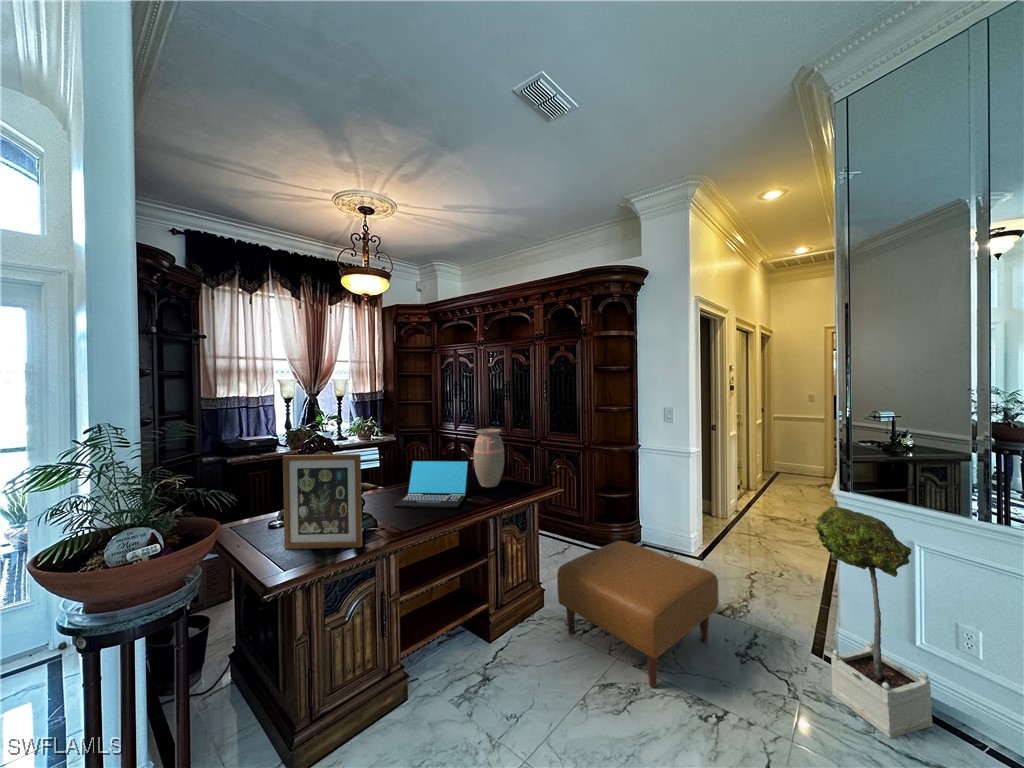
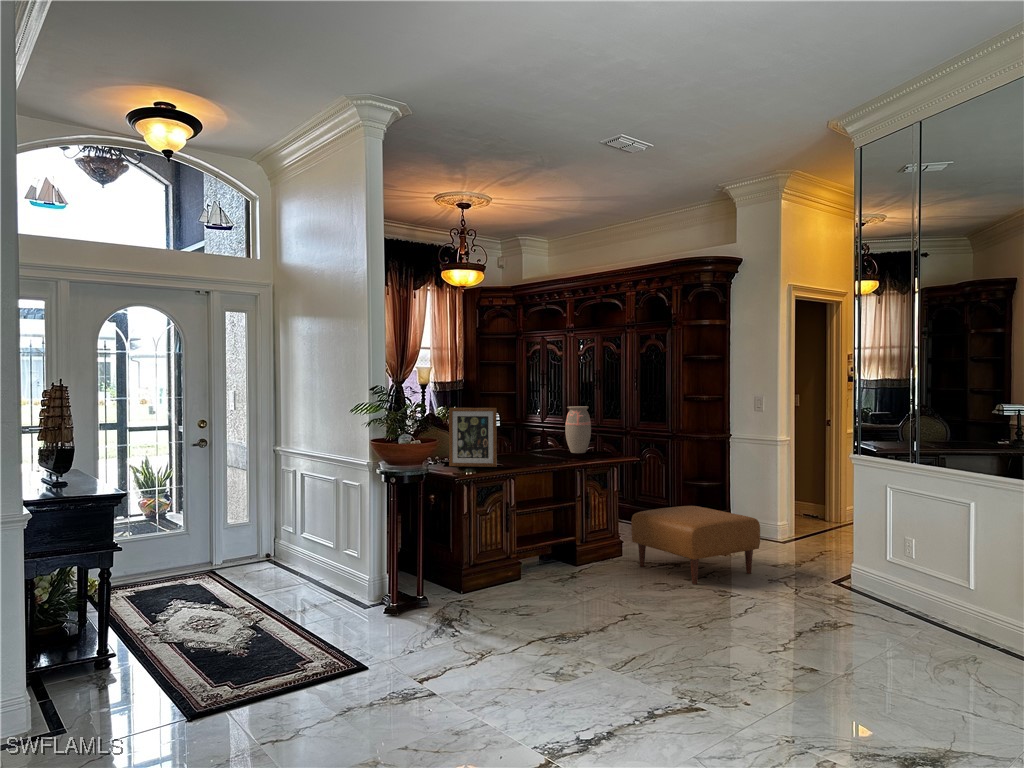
laptop: present [393,460,469,508] -> none [506,429,562,459]
potted tree: present [815,506,933,738] -> none [817,456,882,603]

